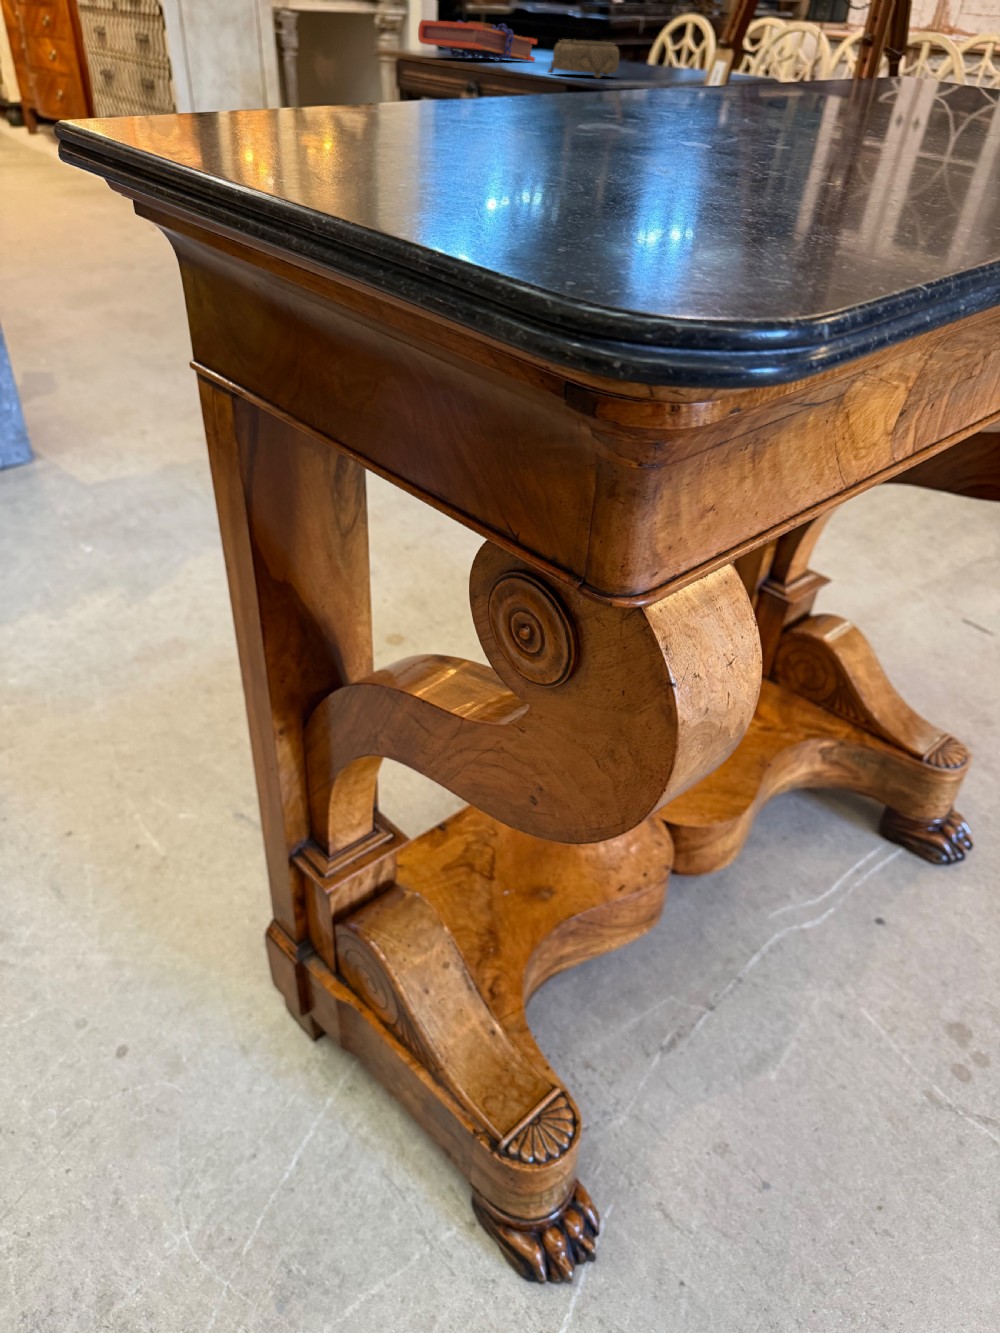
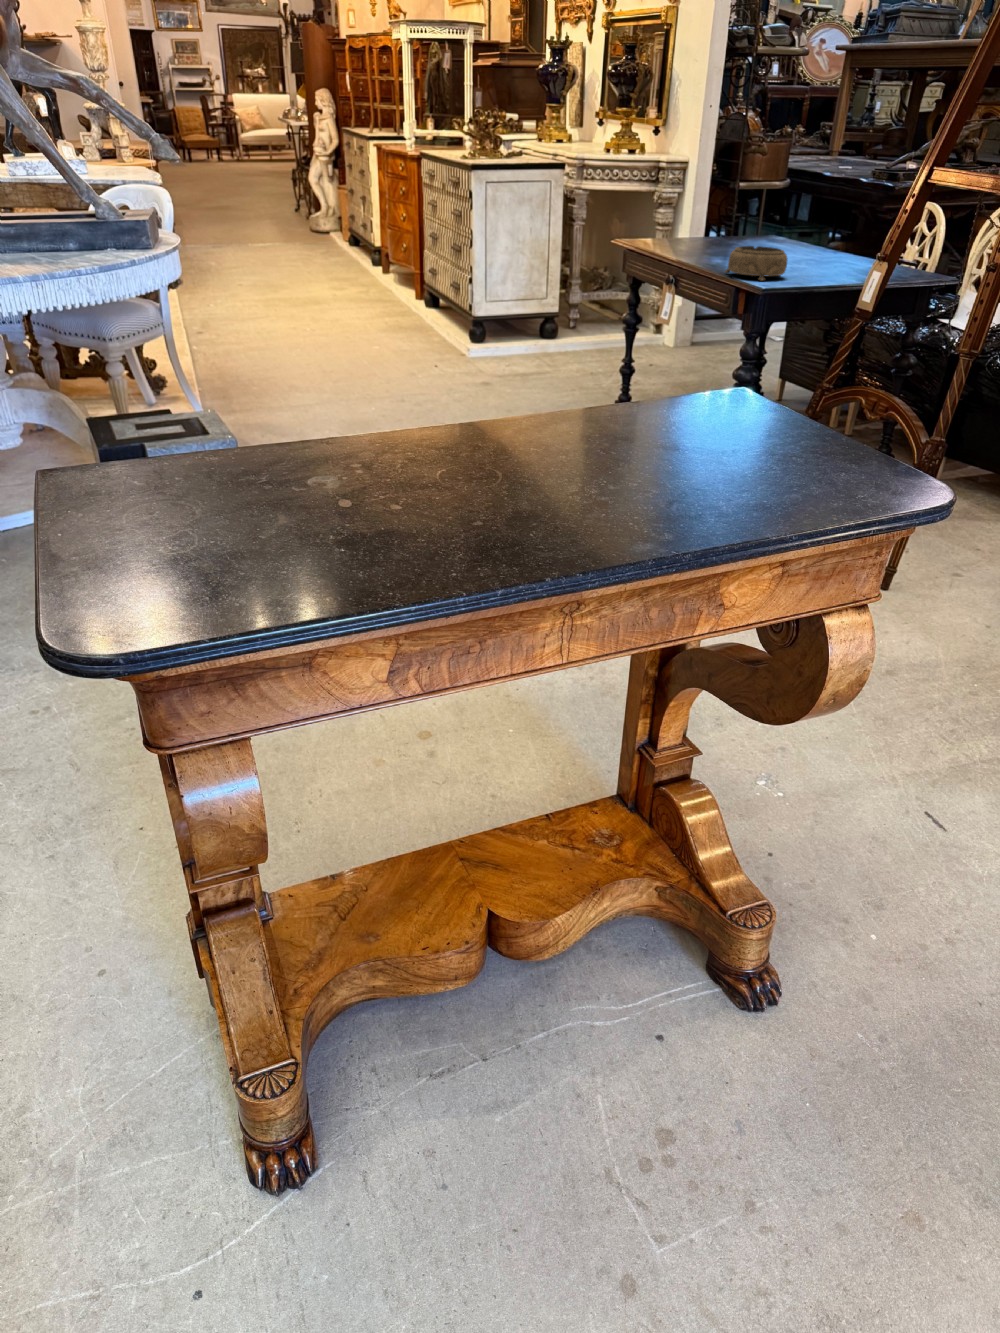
book: present [418,20,537,62] -> none [645,216,753,251]

